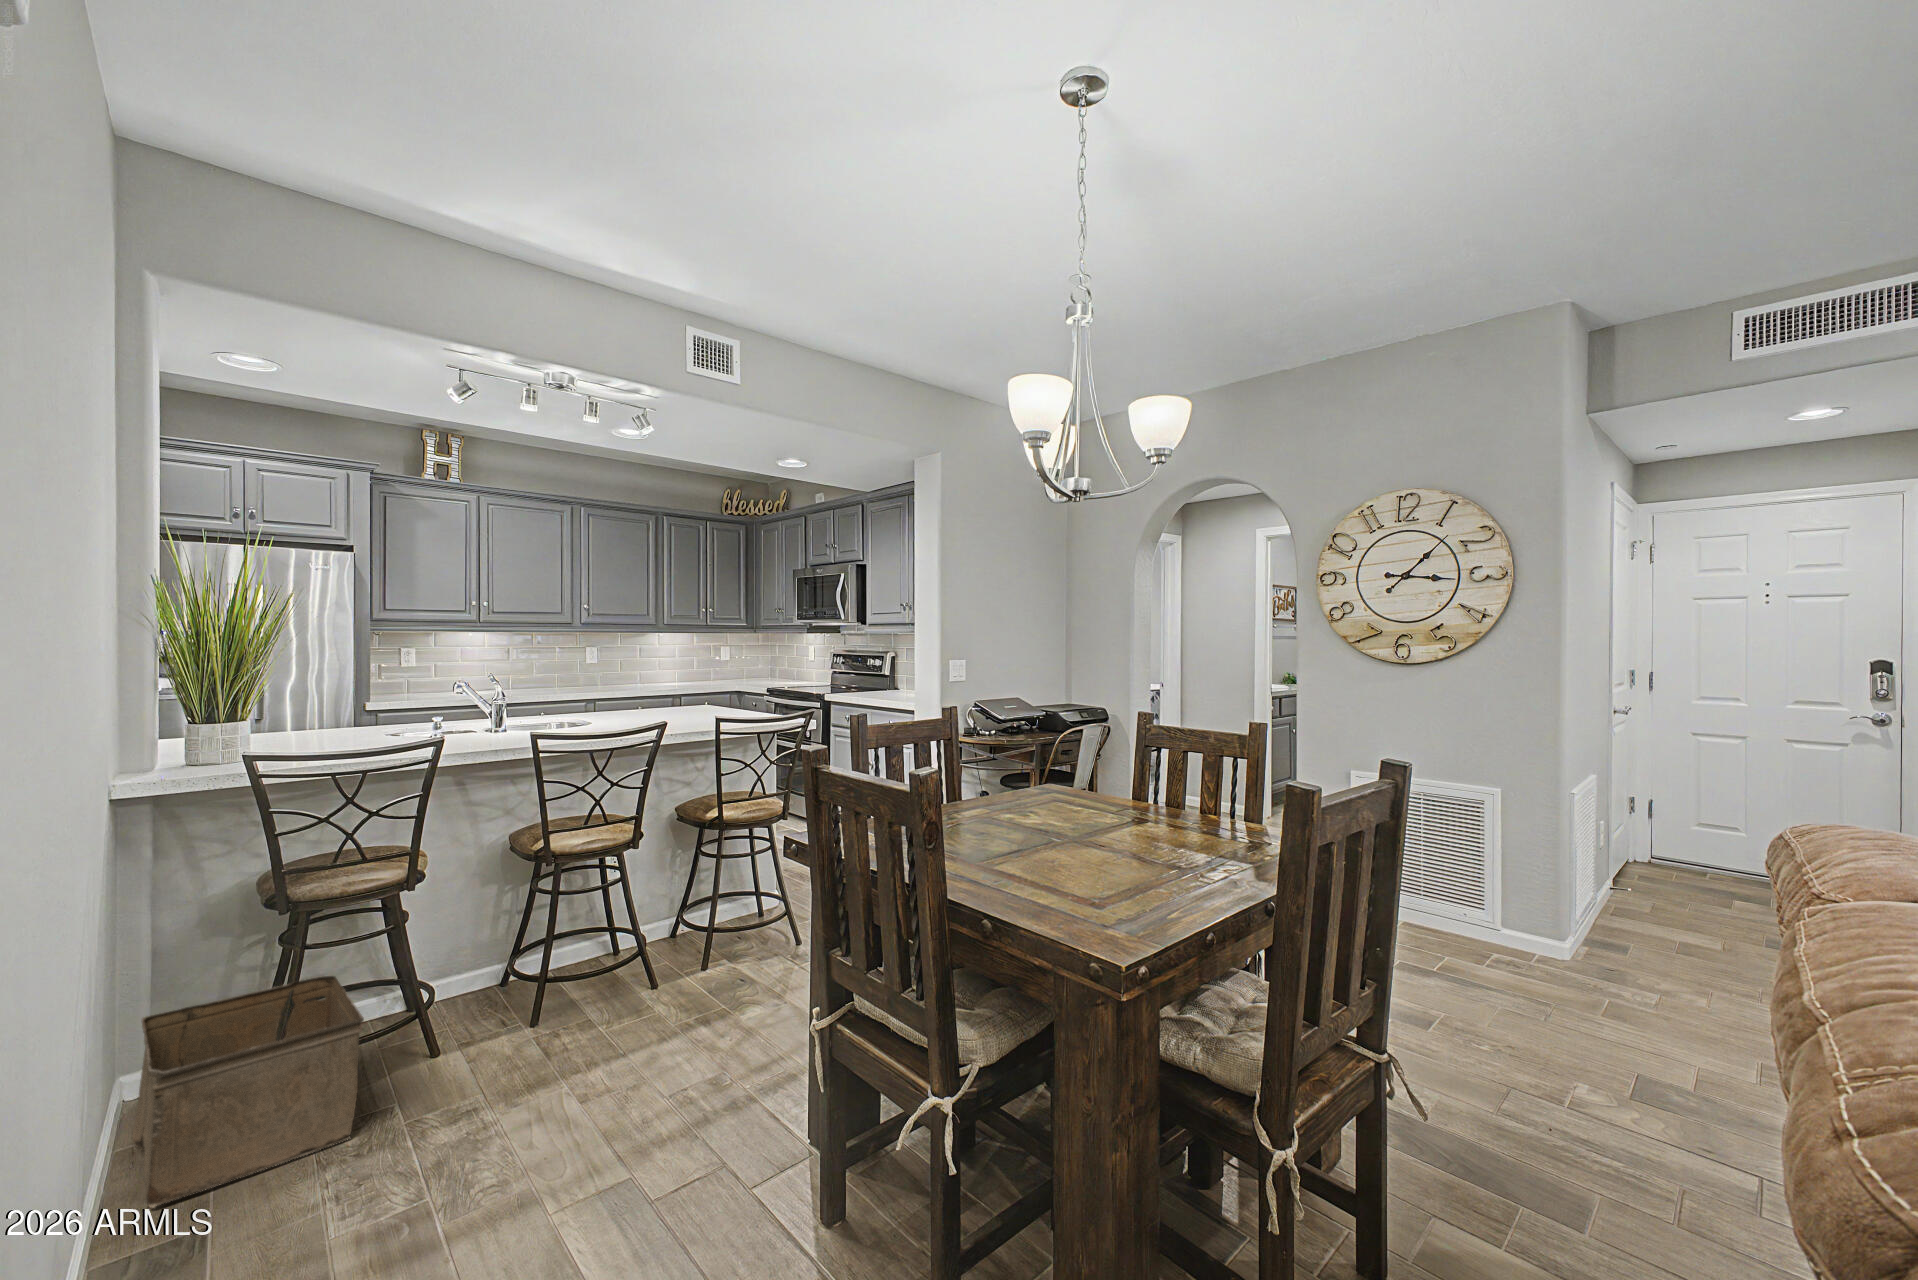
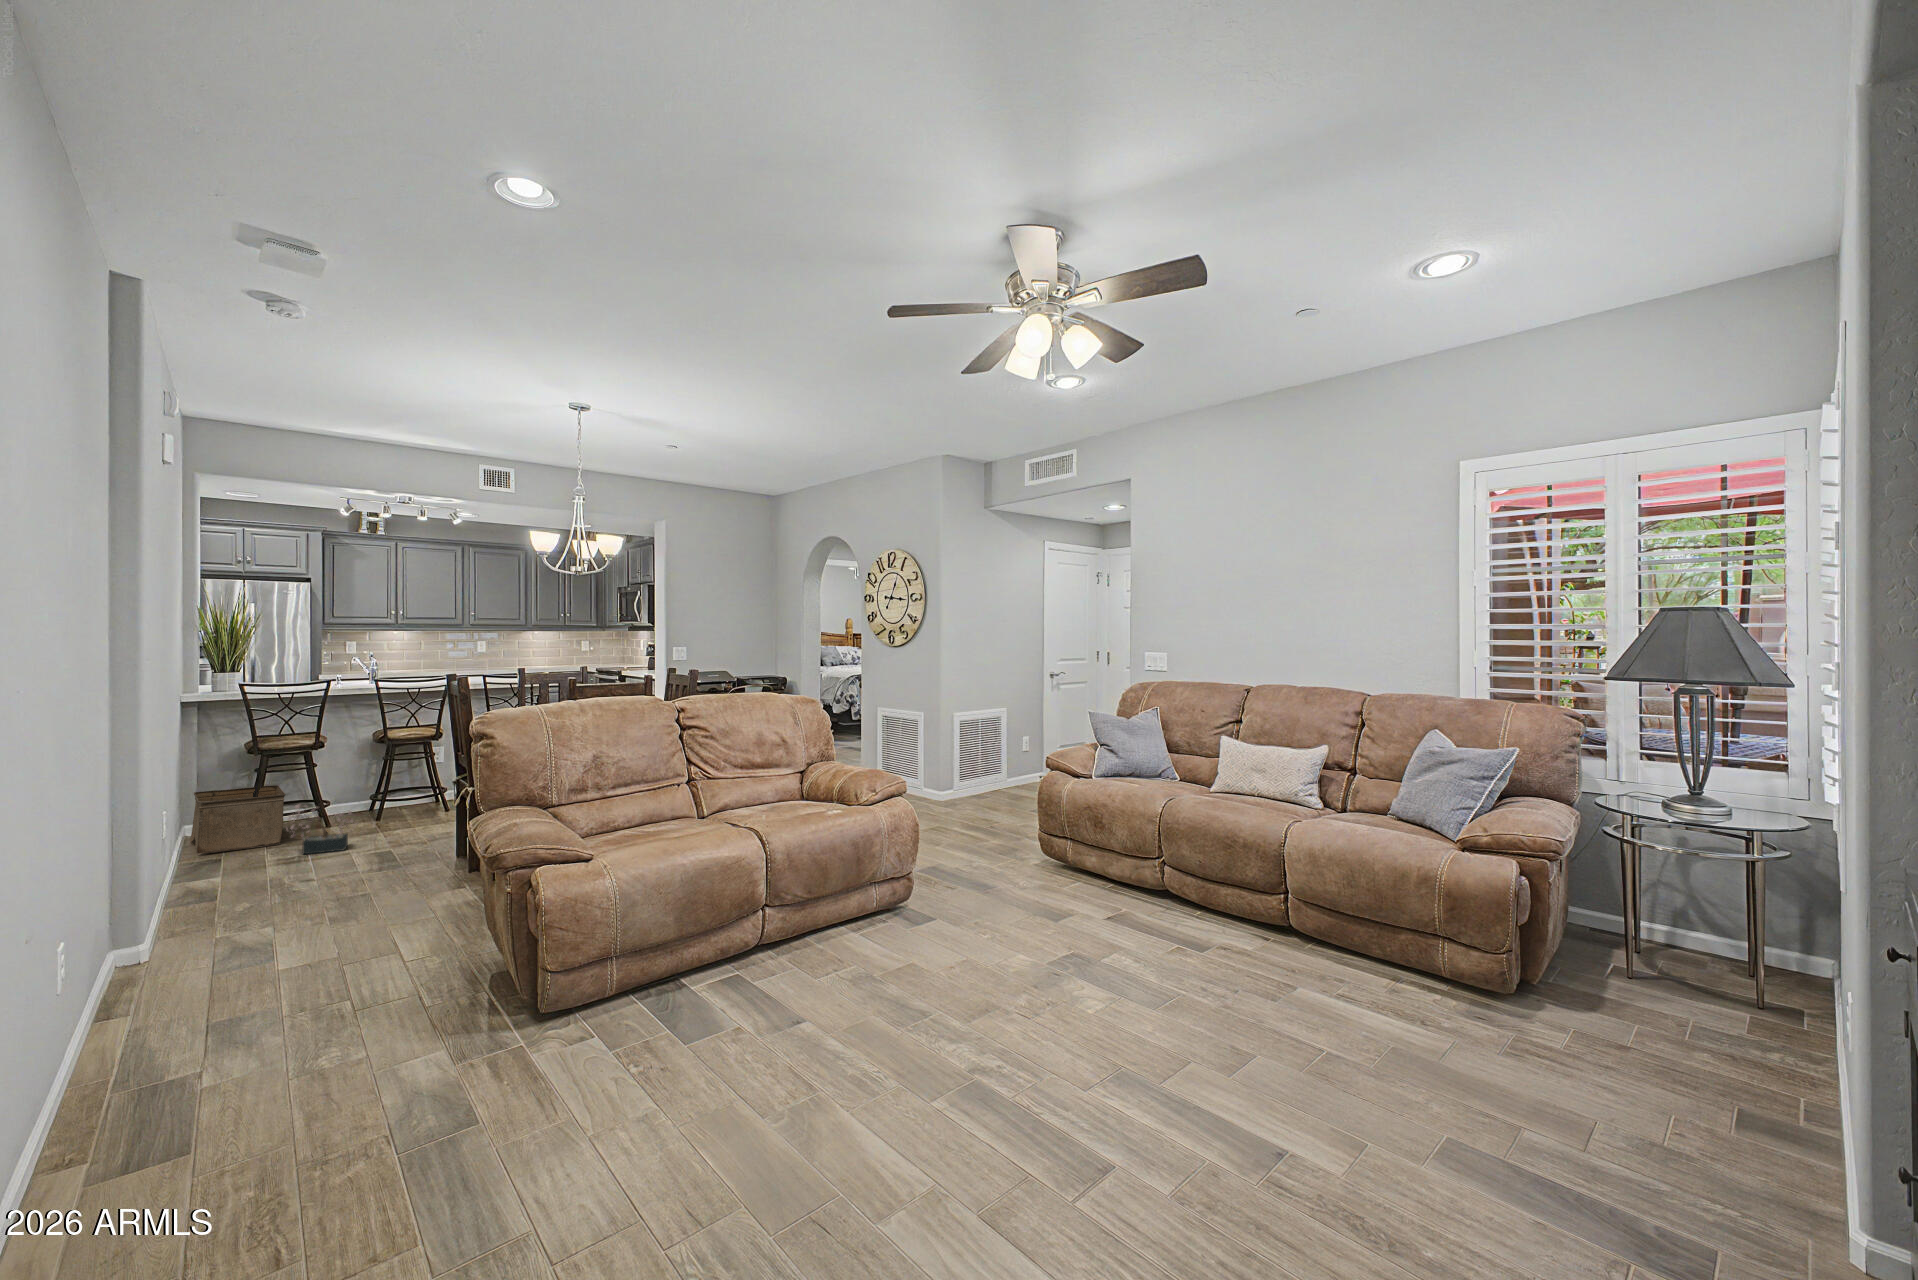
decorative plant: none [375,1052,543,1195] -> present [286,804,357,855]

